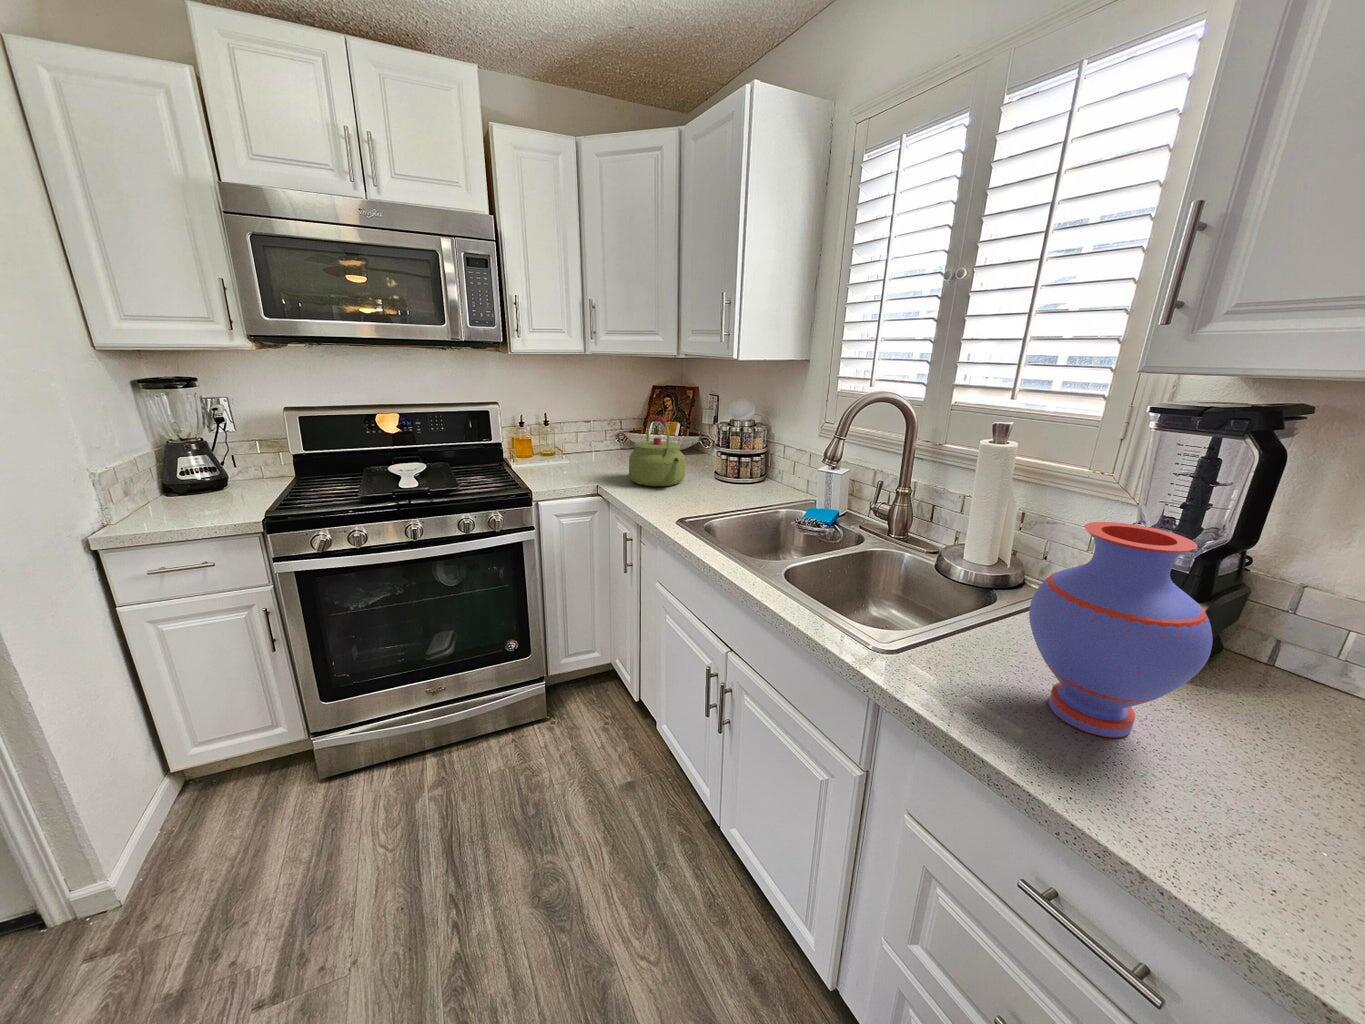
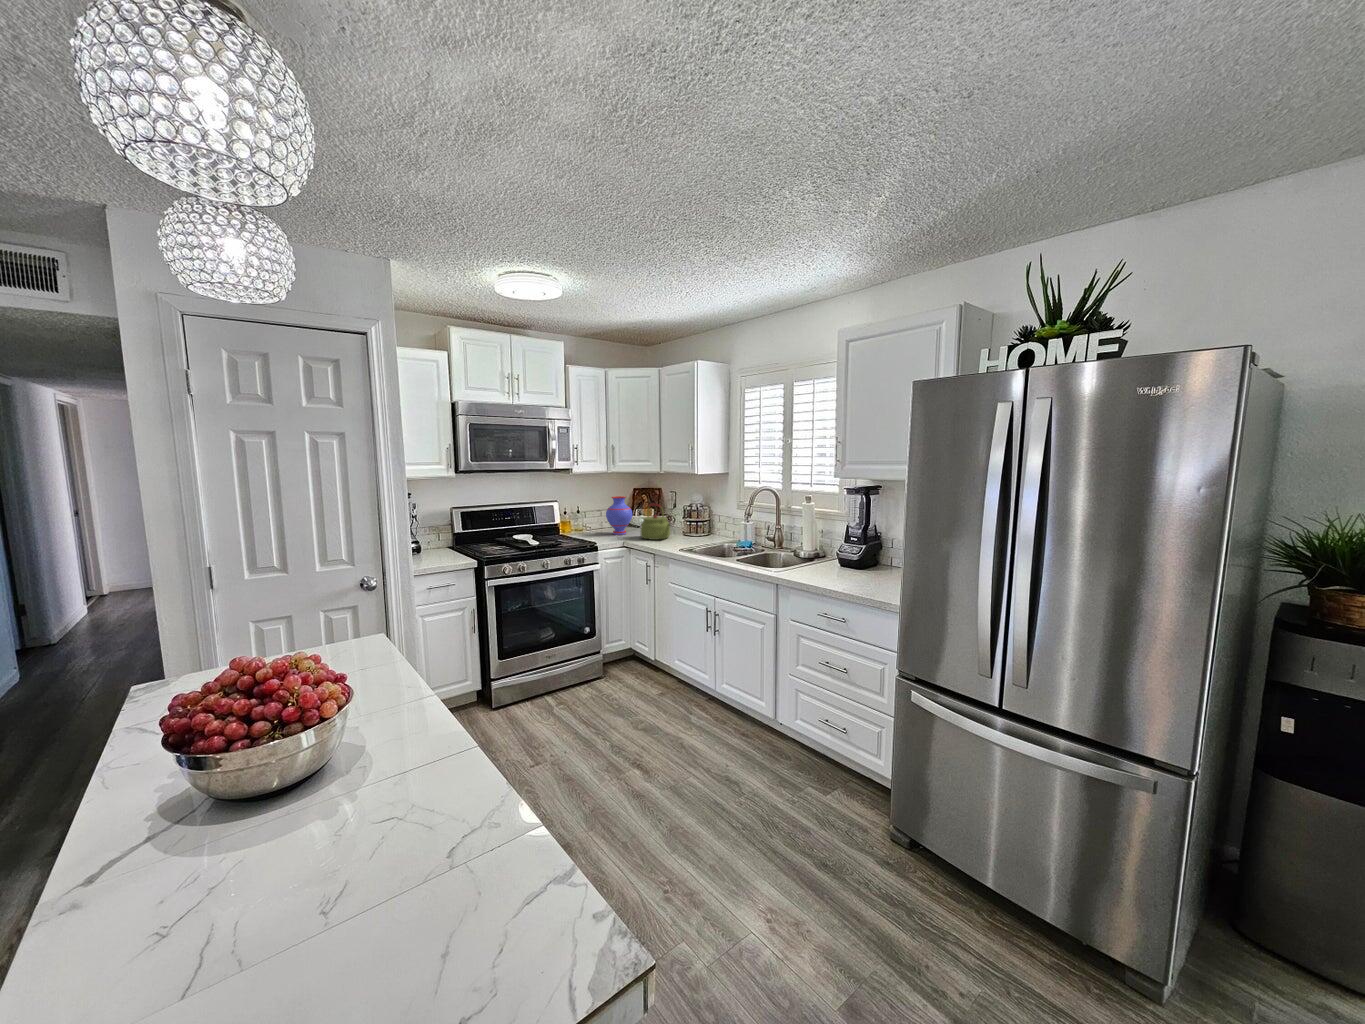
vase: present [1029,522,1212,738] -> present [606,496,632,535]

